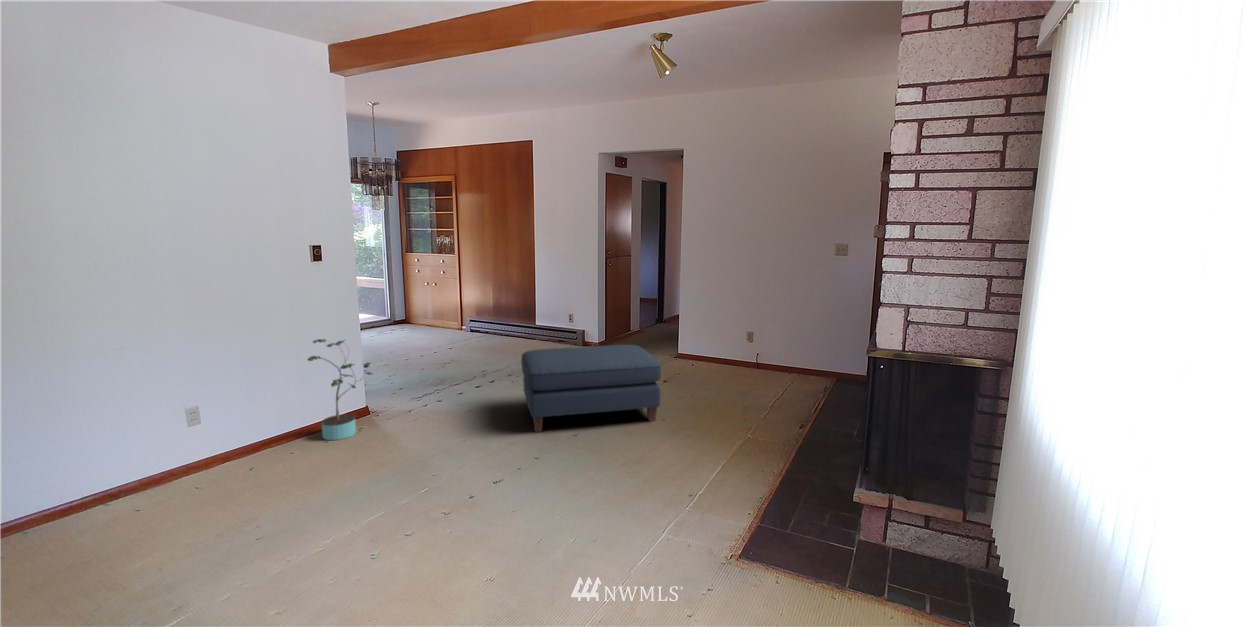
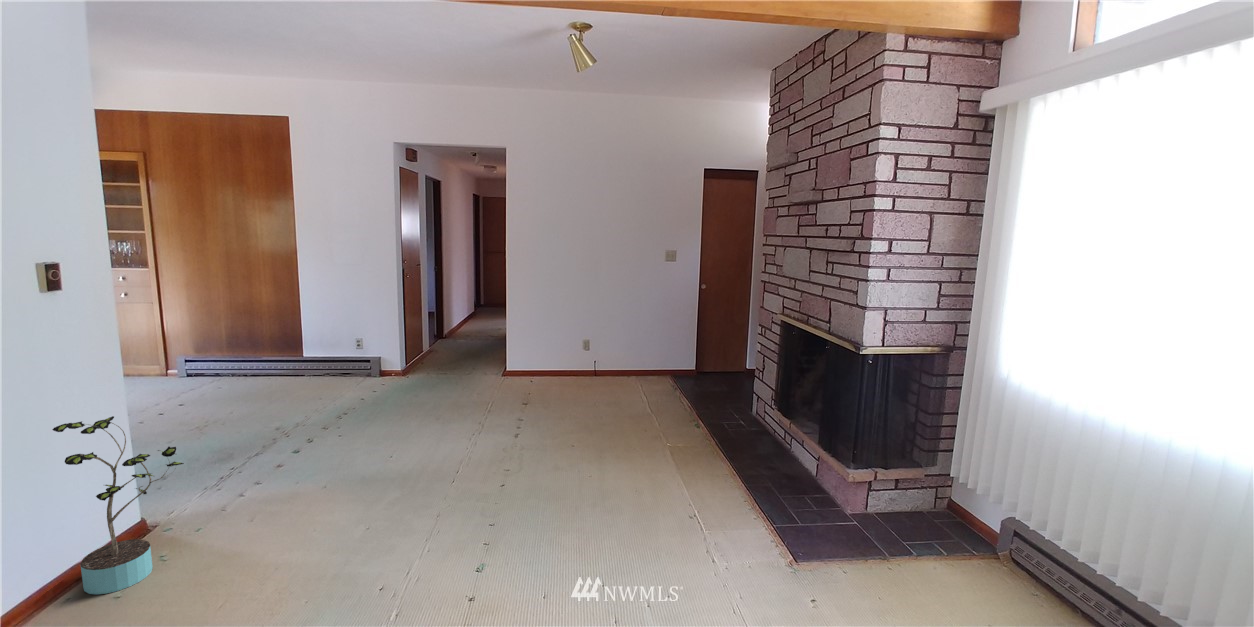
ottoman: present [521,345,661,432] -> none [391,368,571,492]

